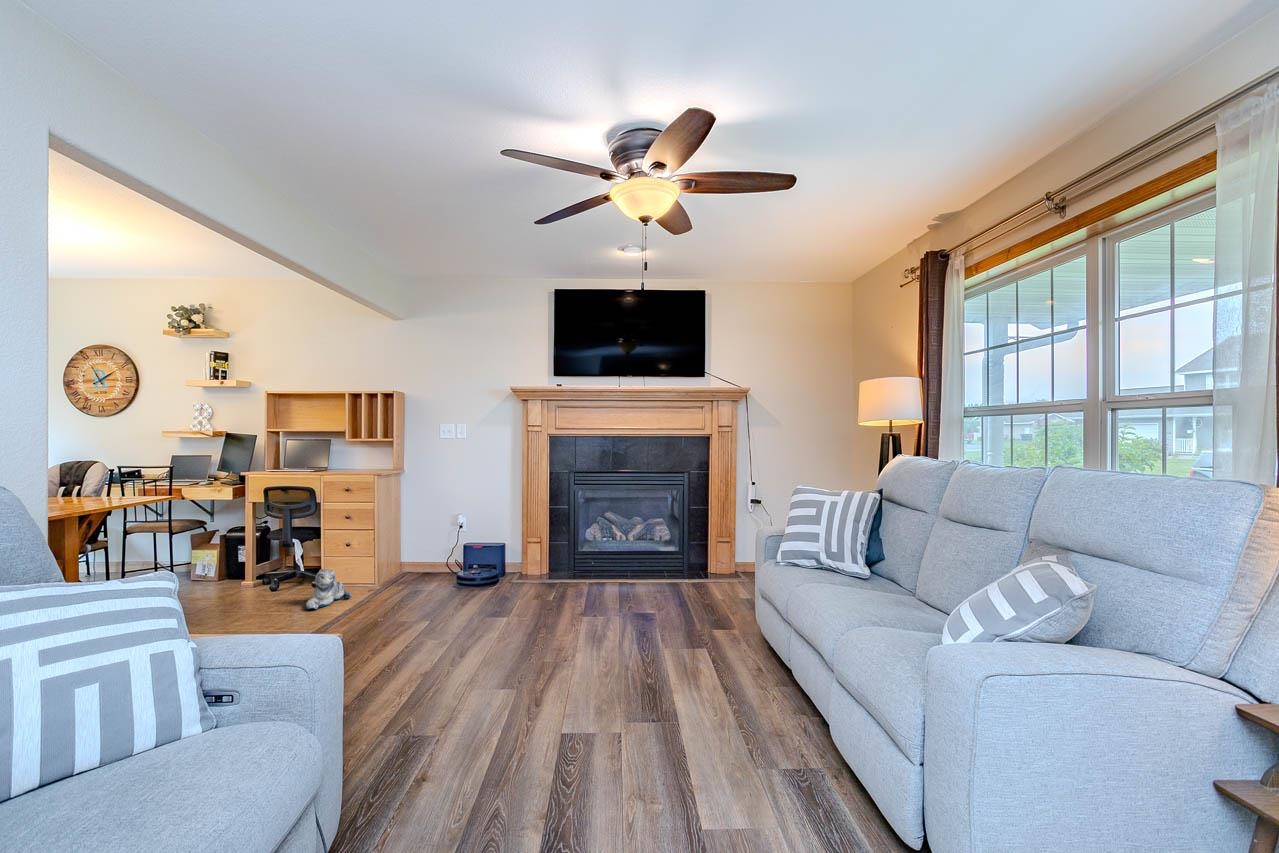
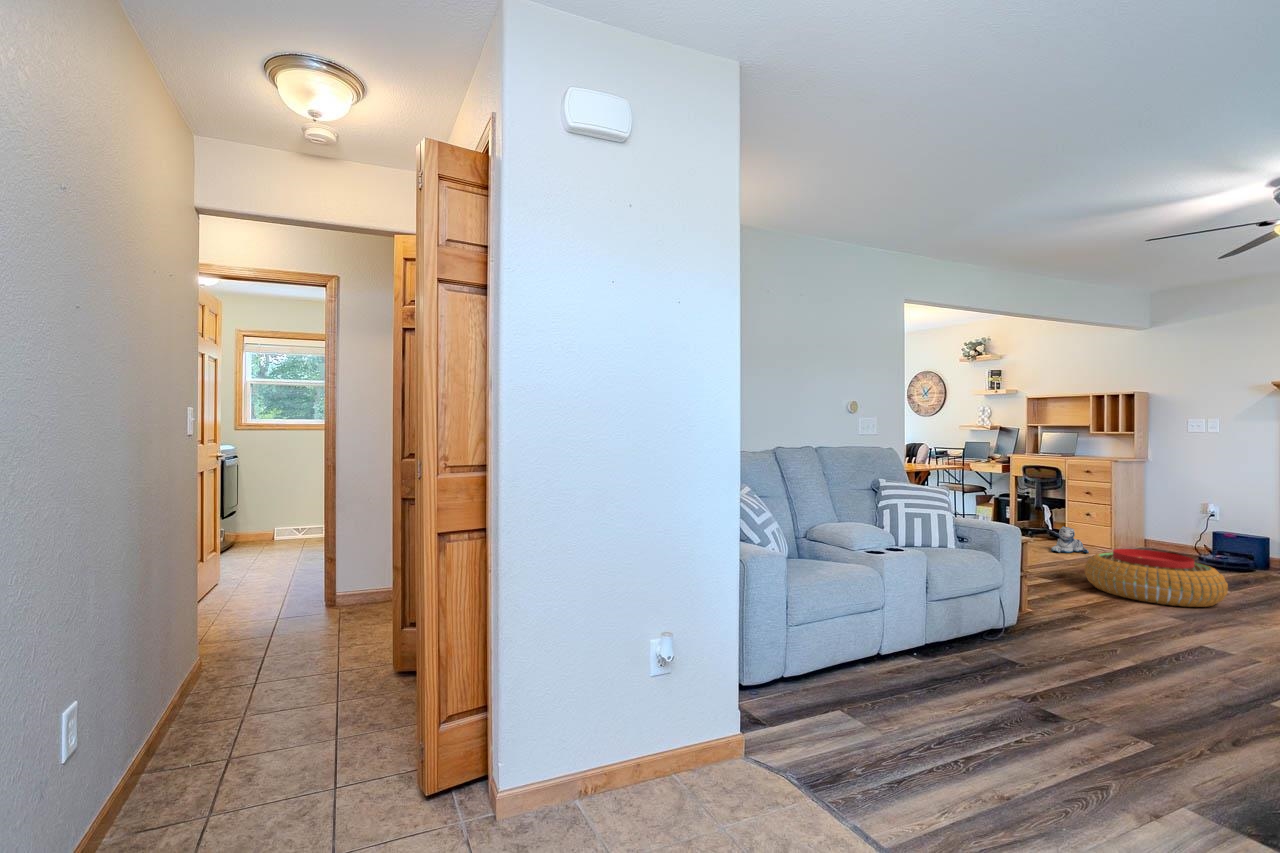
pouf: none [368,599,524,692] -> present [1085,549,1228,607]

